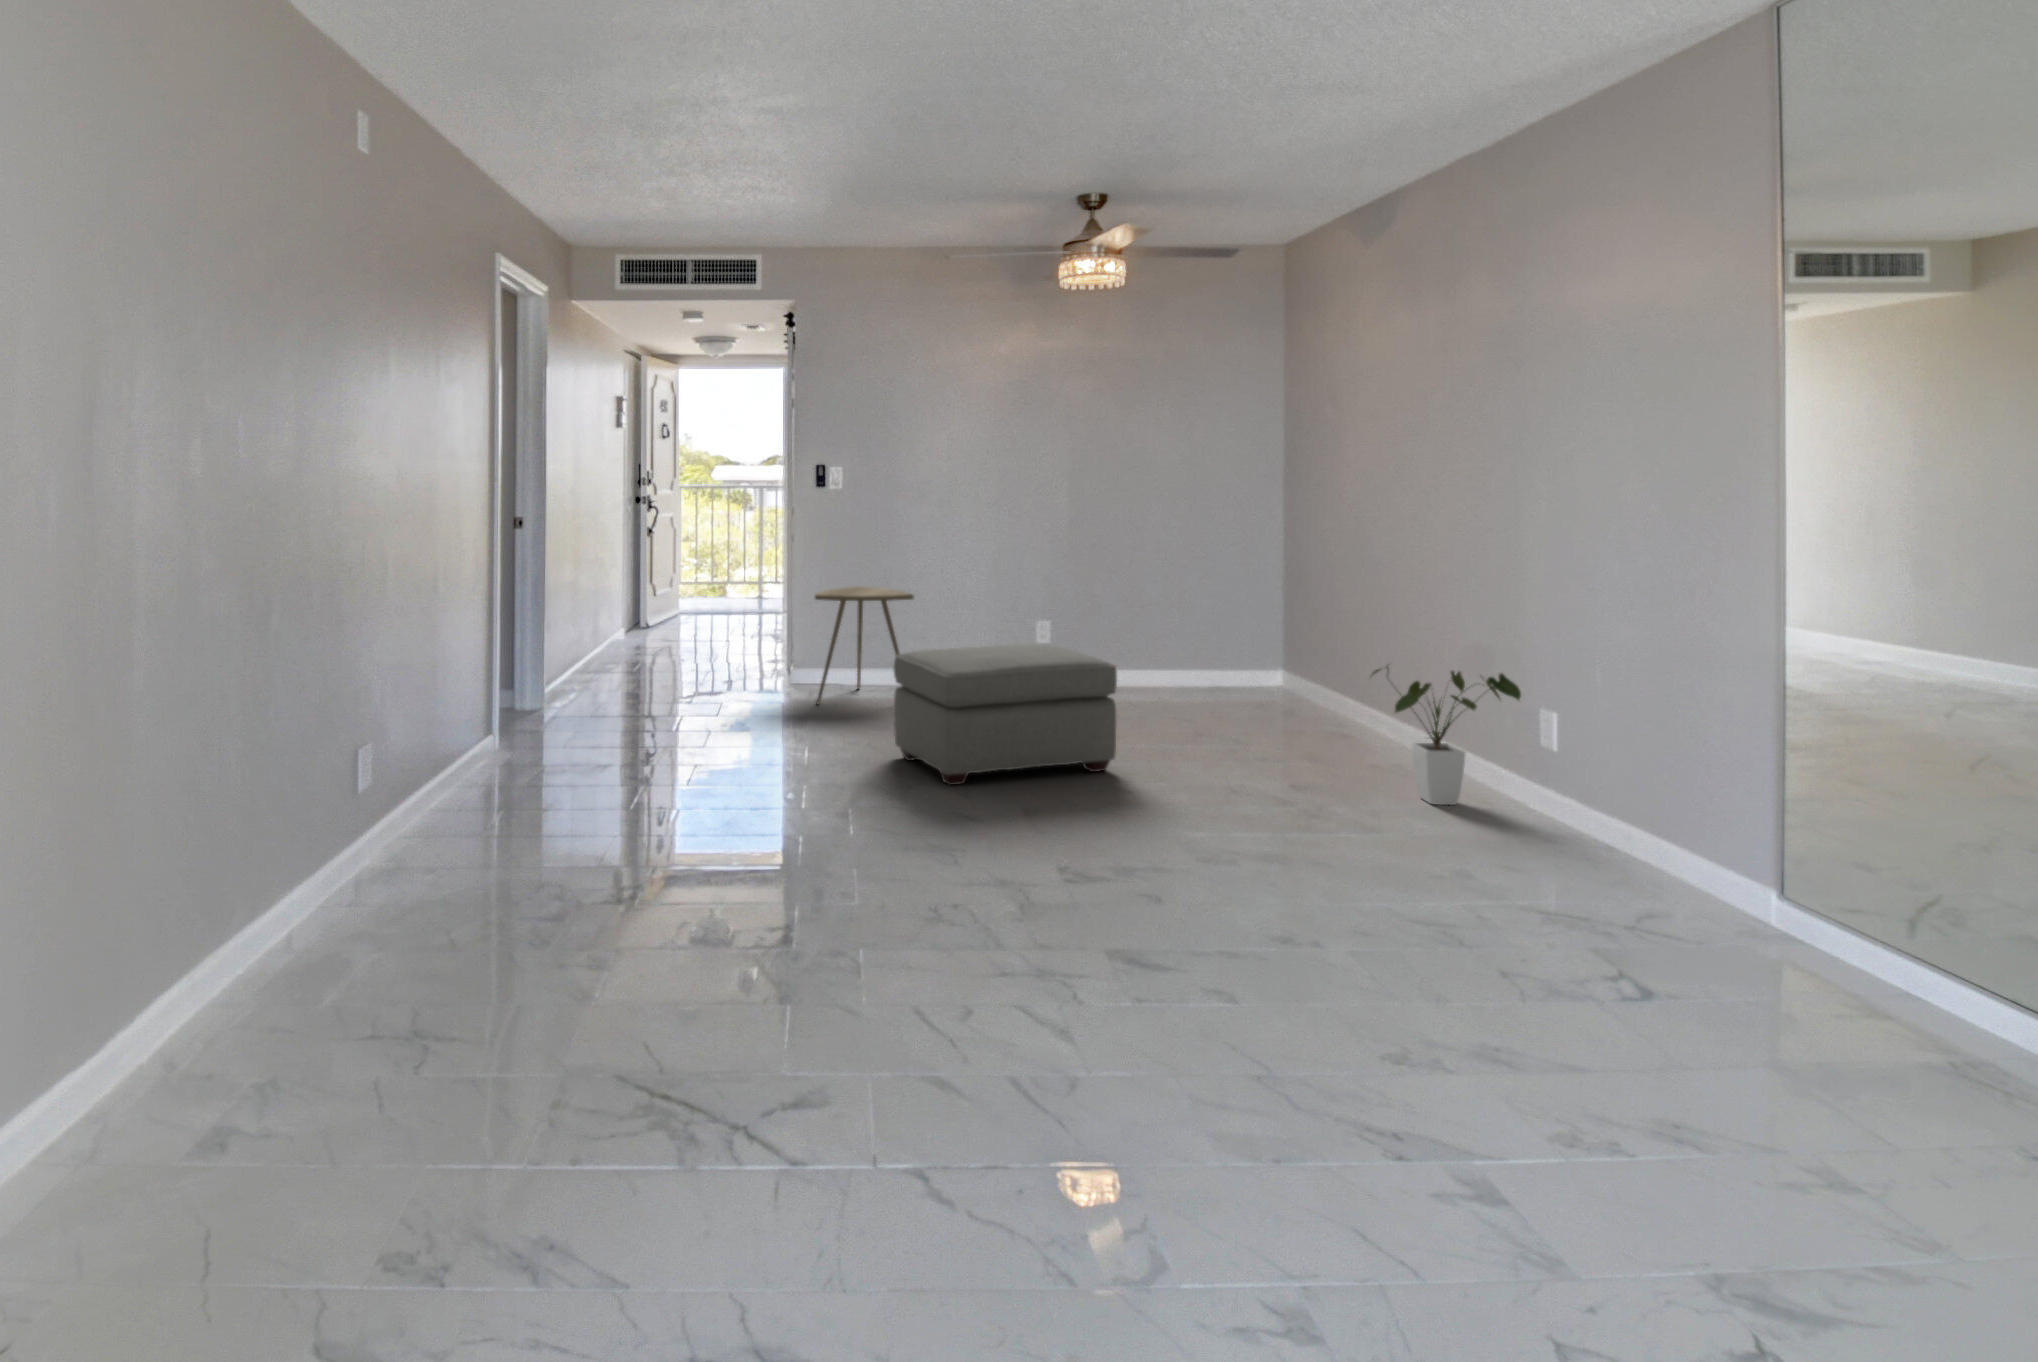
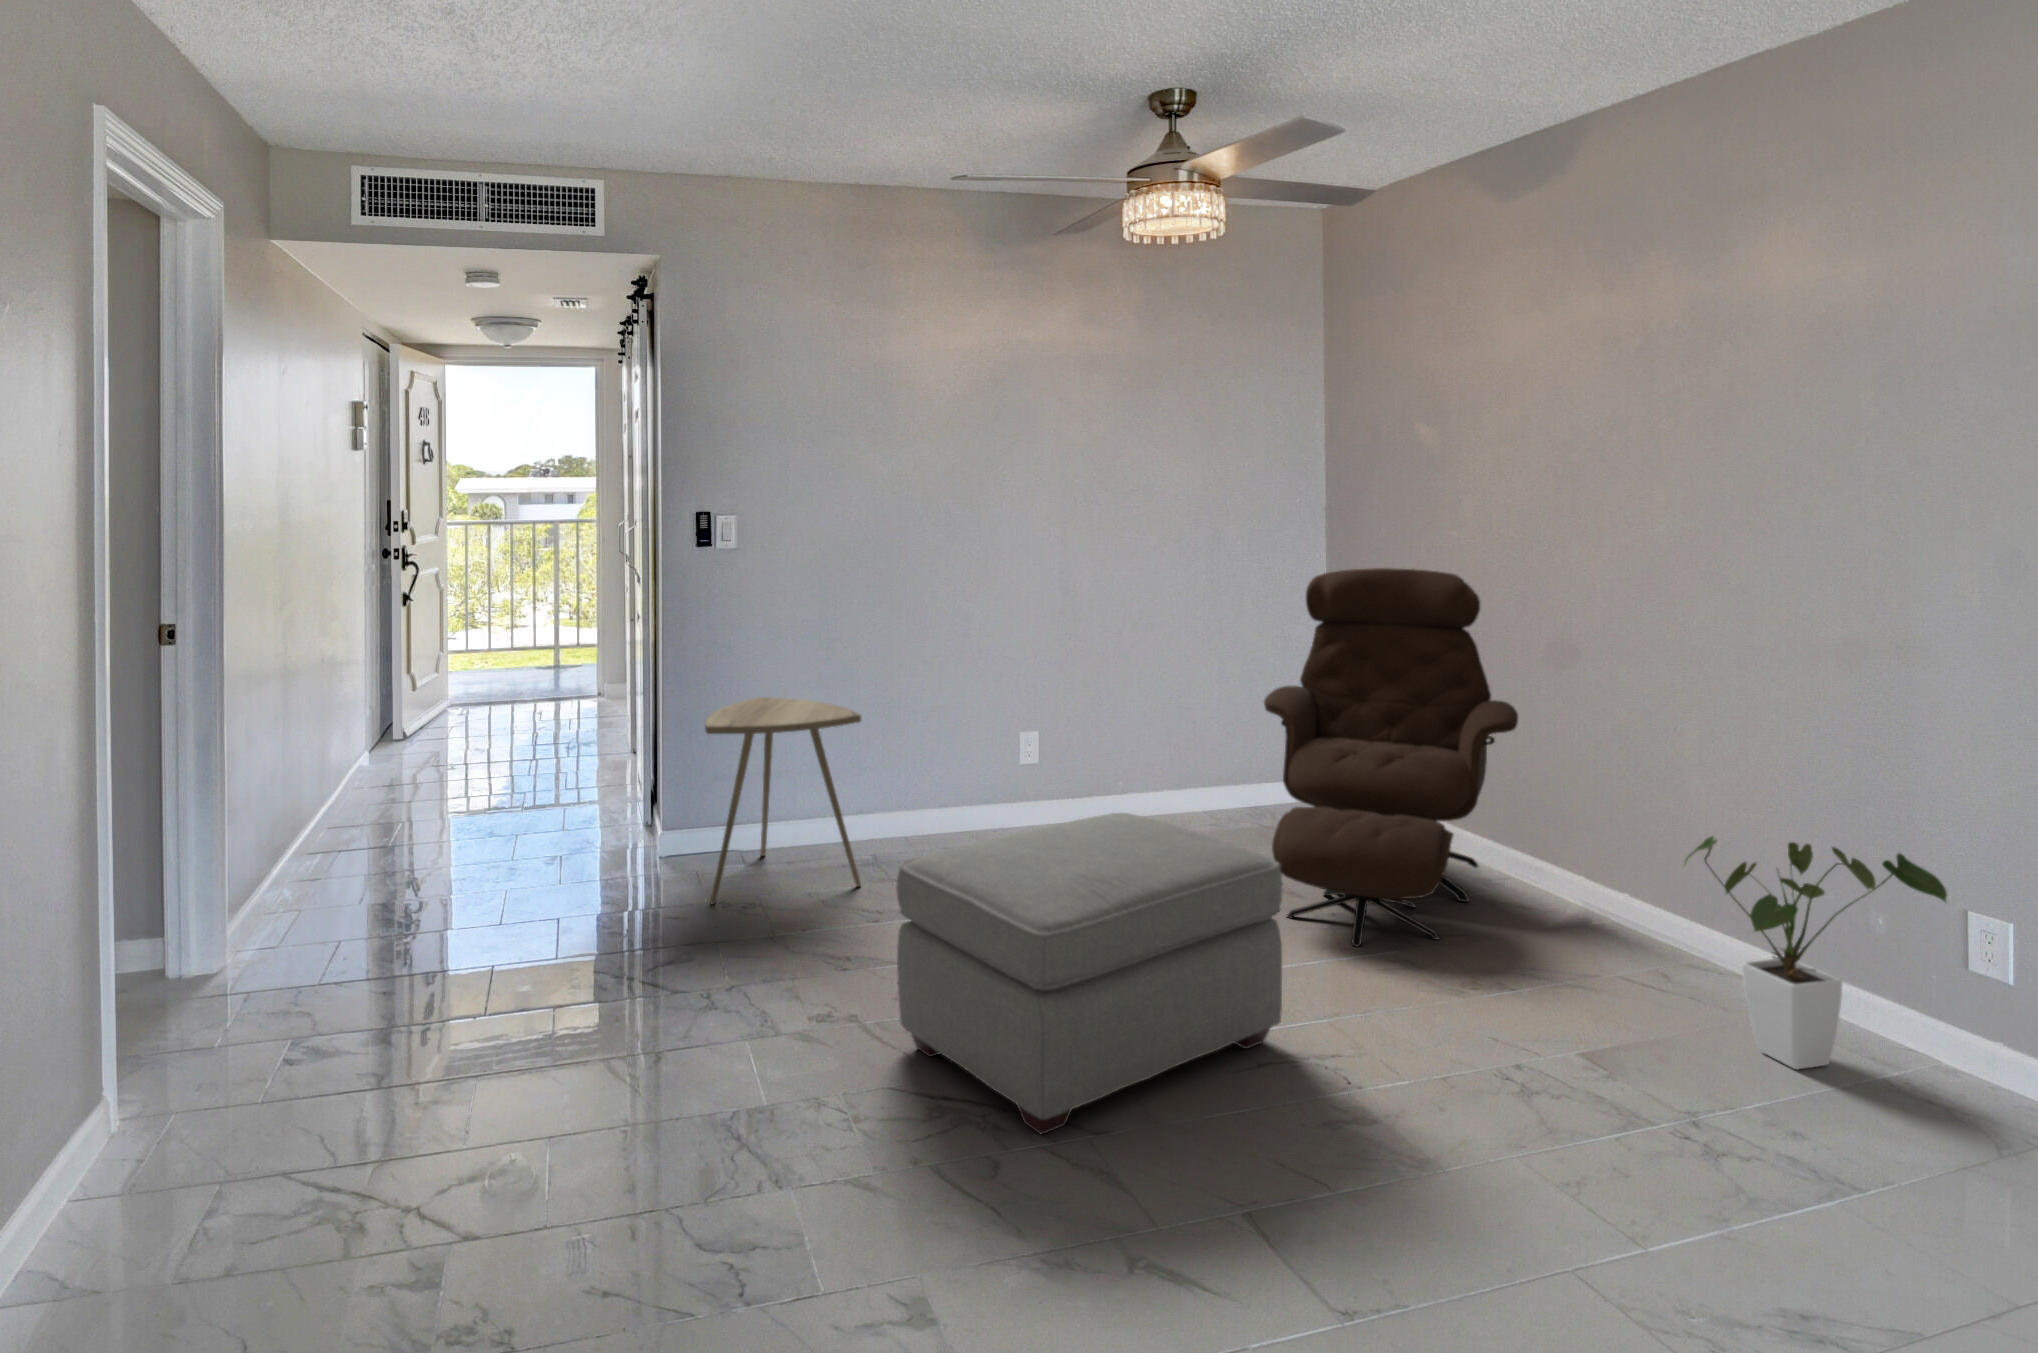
lounge chair: none [1168,513,1378,748] -> present [1264,568,1518,947]

